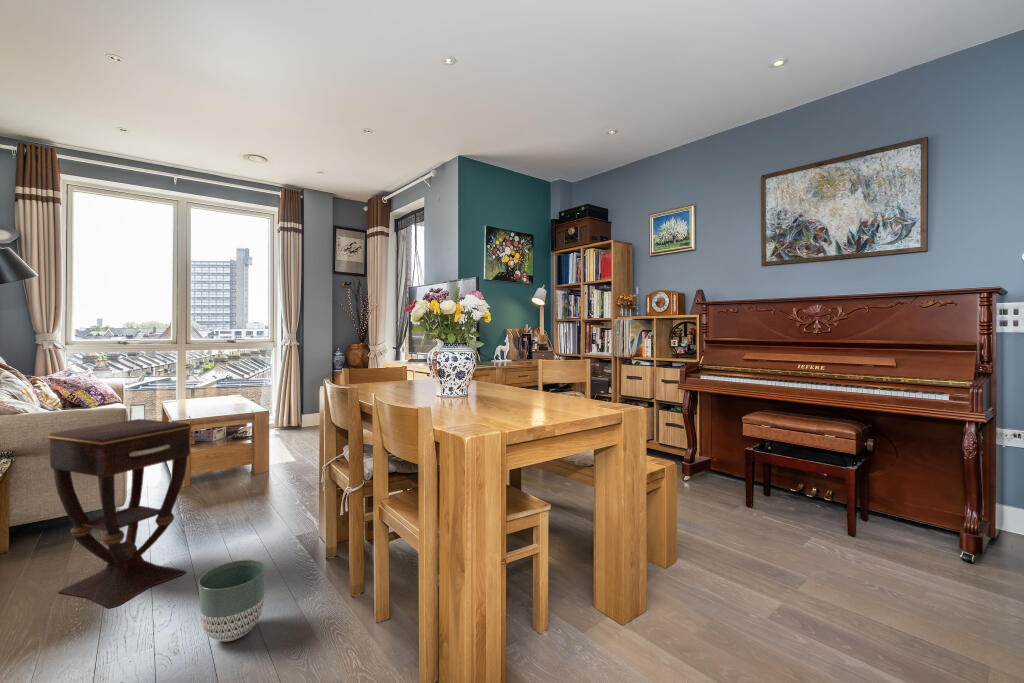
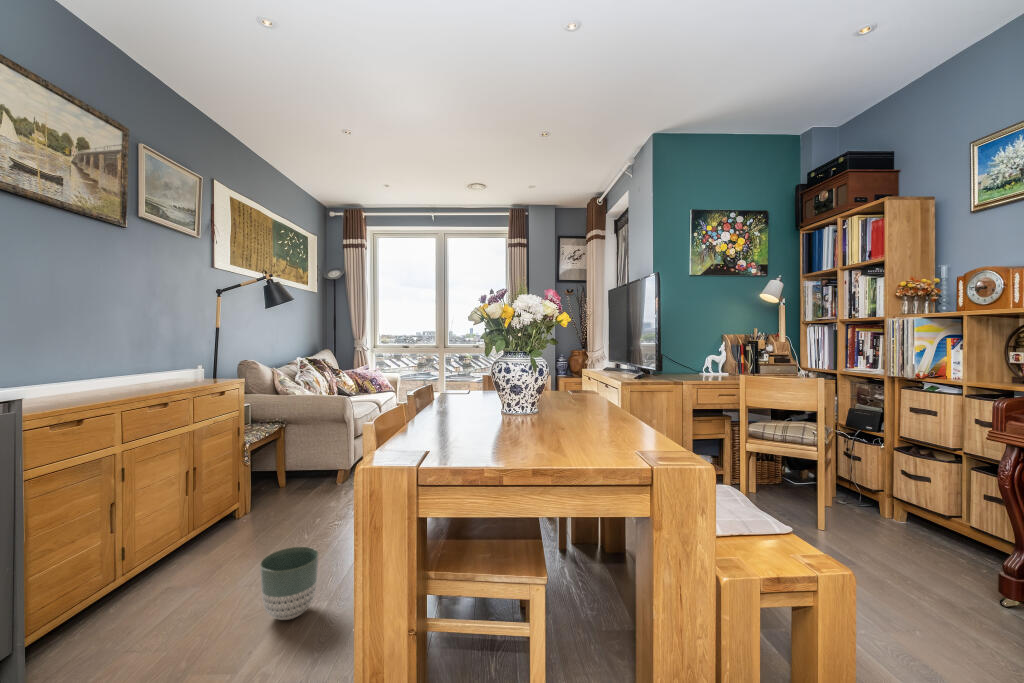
side table: present [48,419,191,608] -> none [252,409,332,557]

